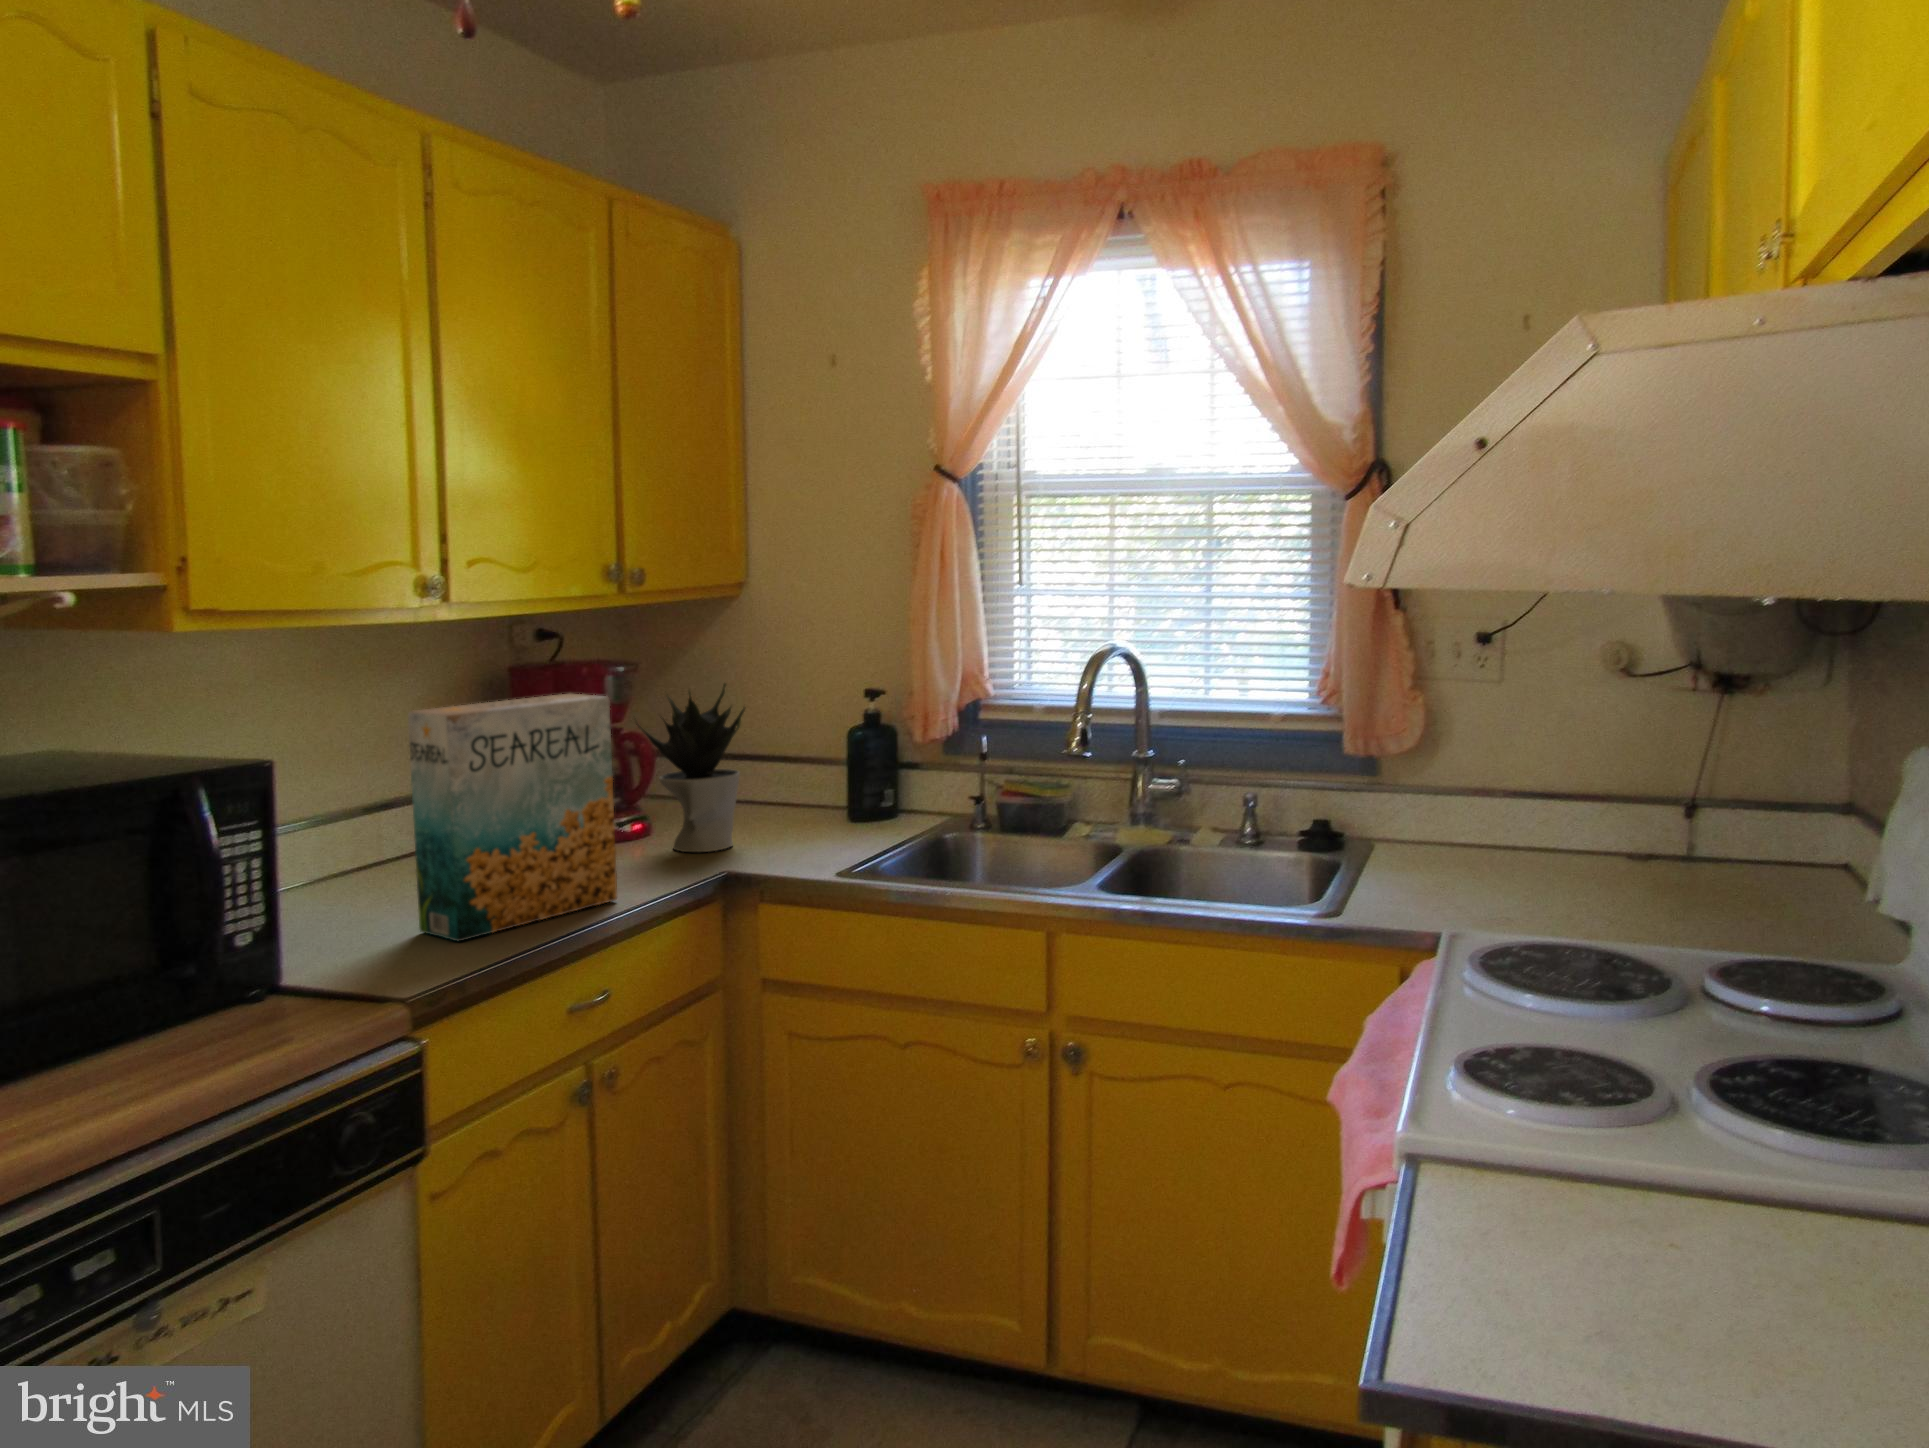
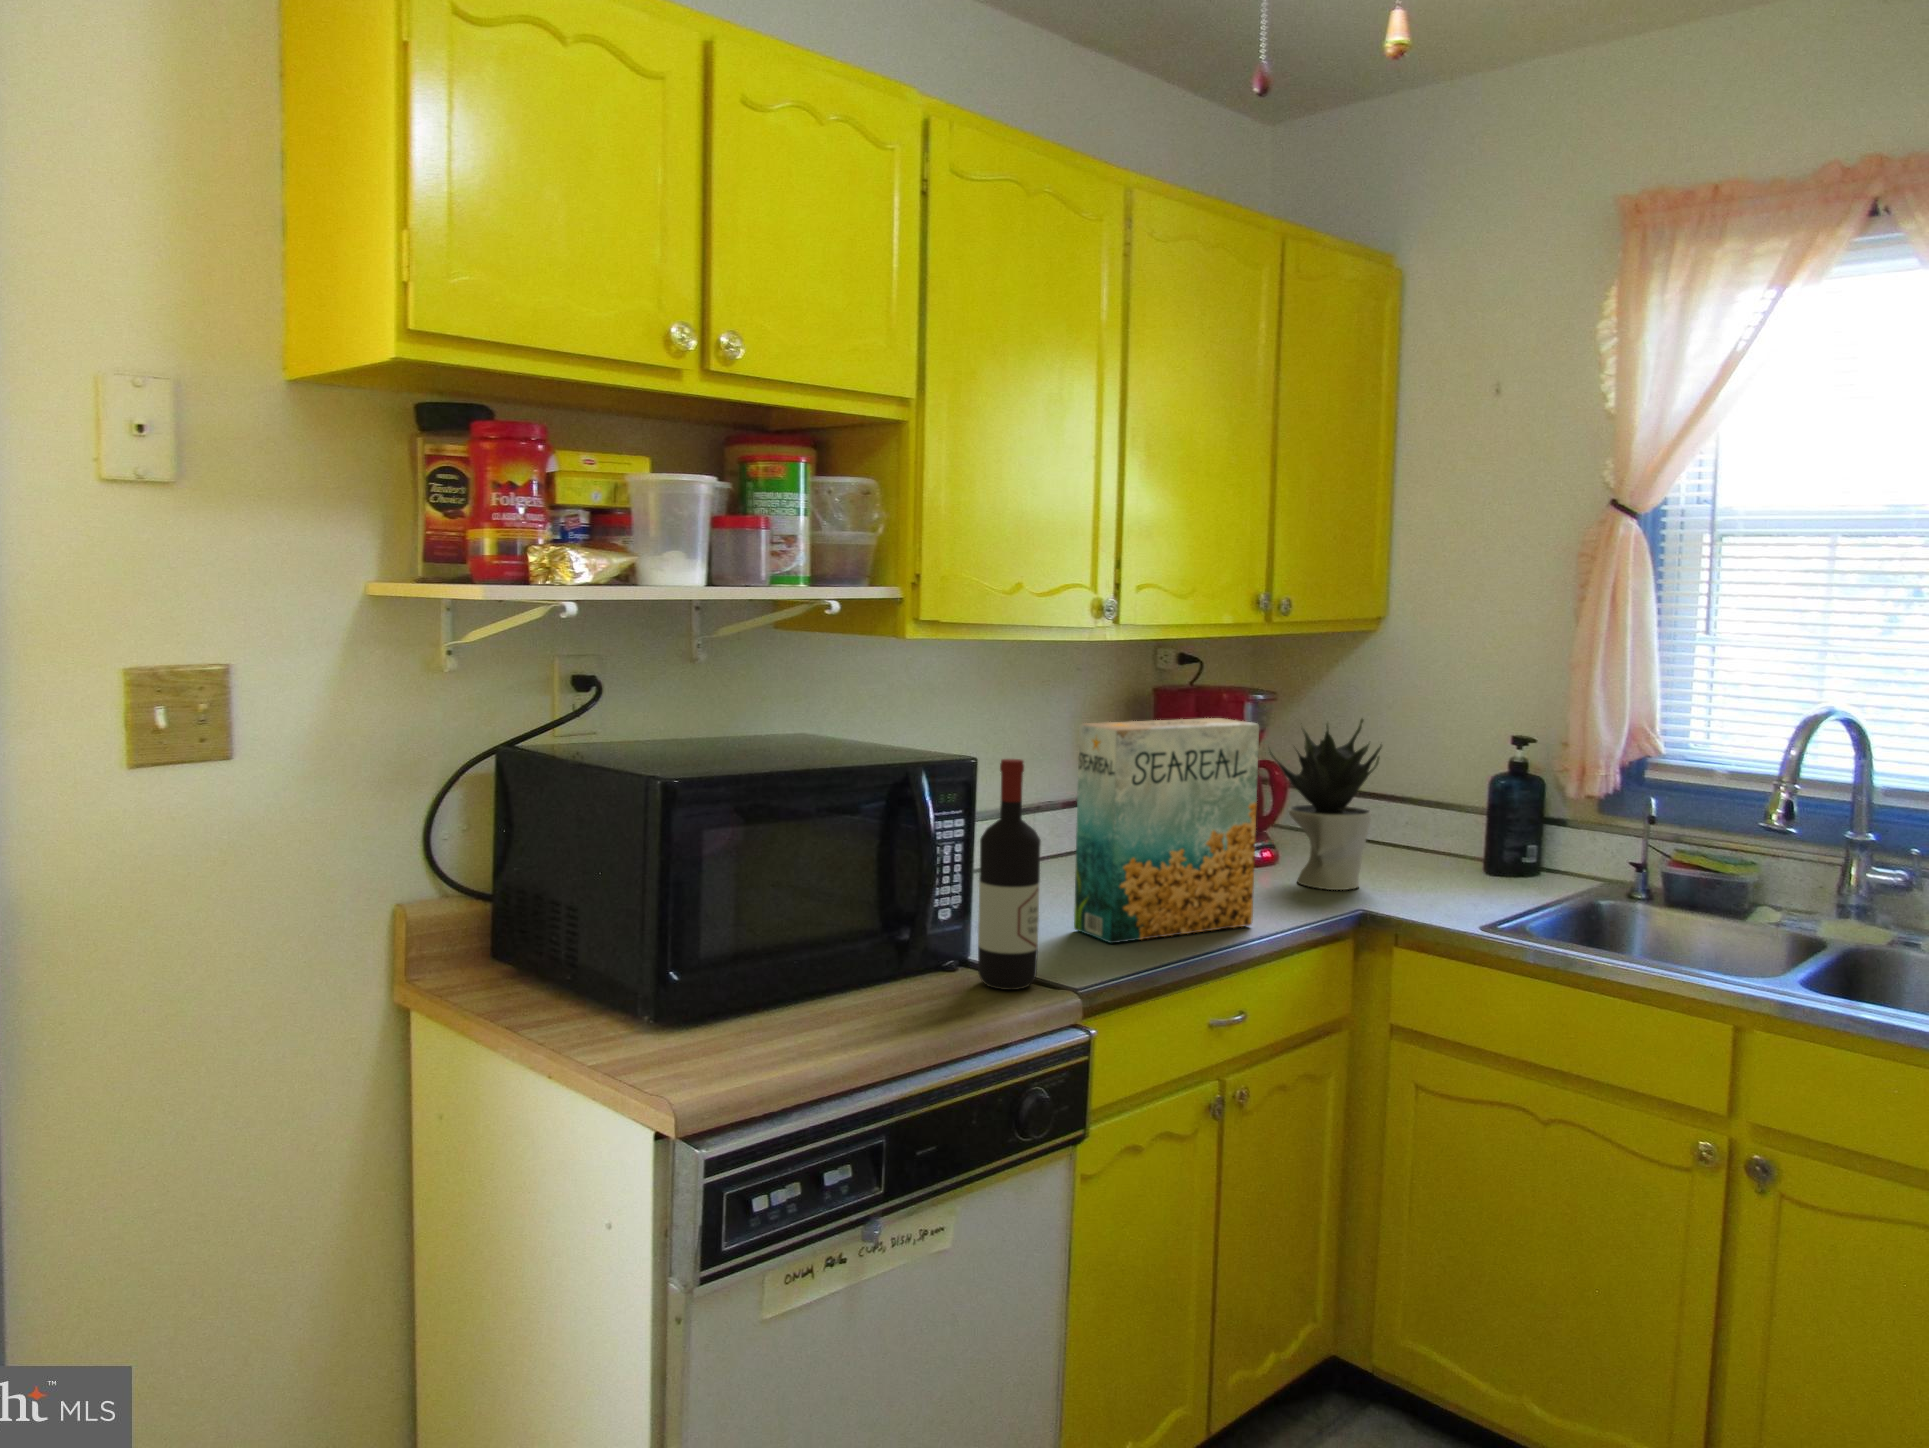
wine bottle: none [274,758,358,1016] -> present [978,759,1041,990]

